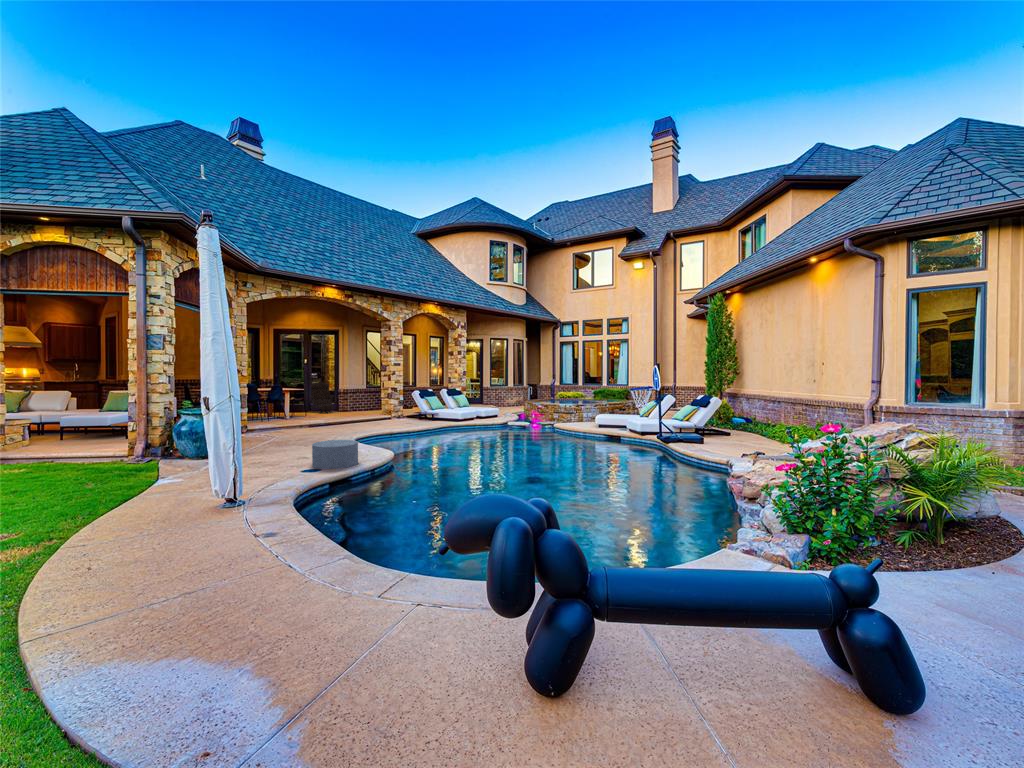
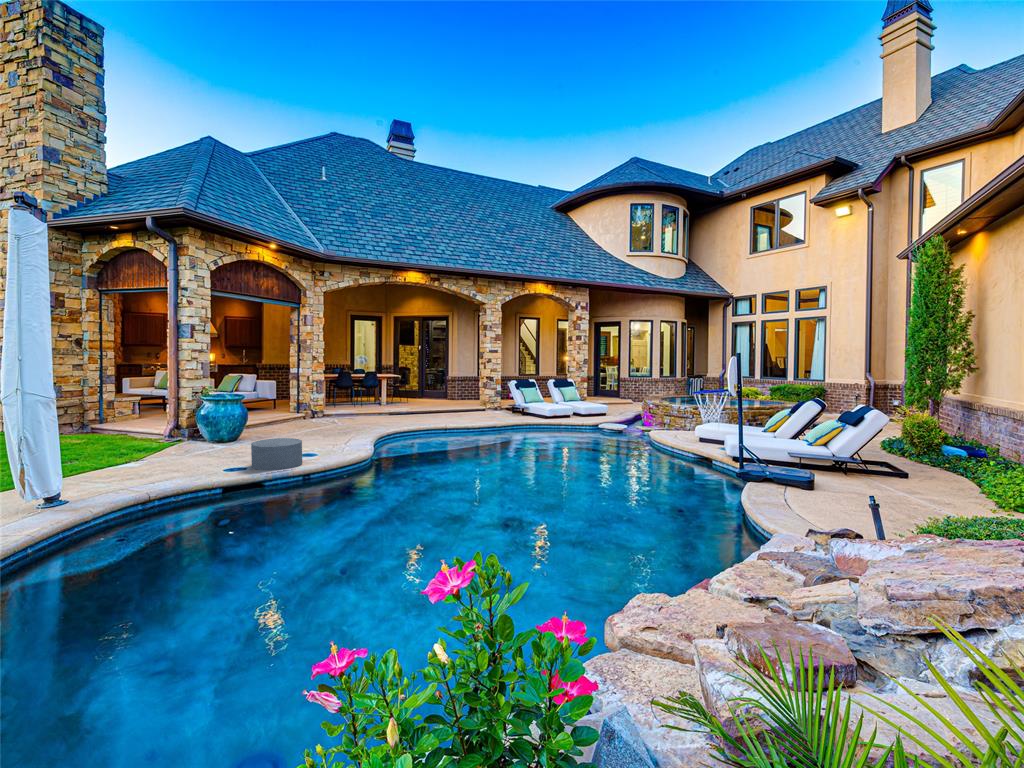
lounge chair: present [309,383,334,413] -> none [418,370,443,403]

